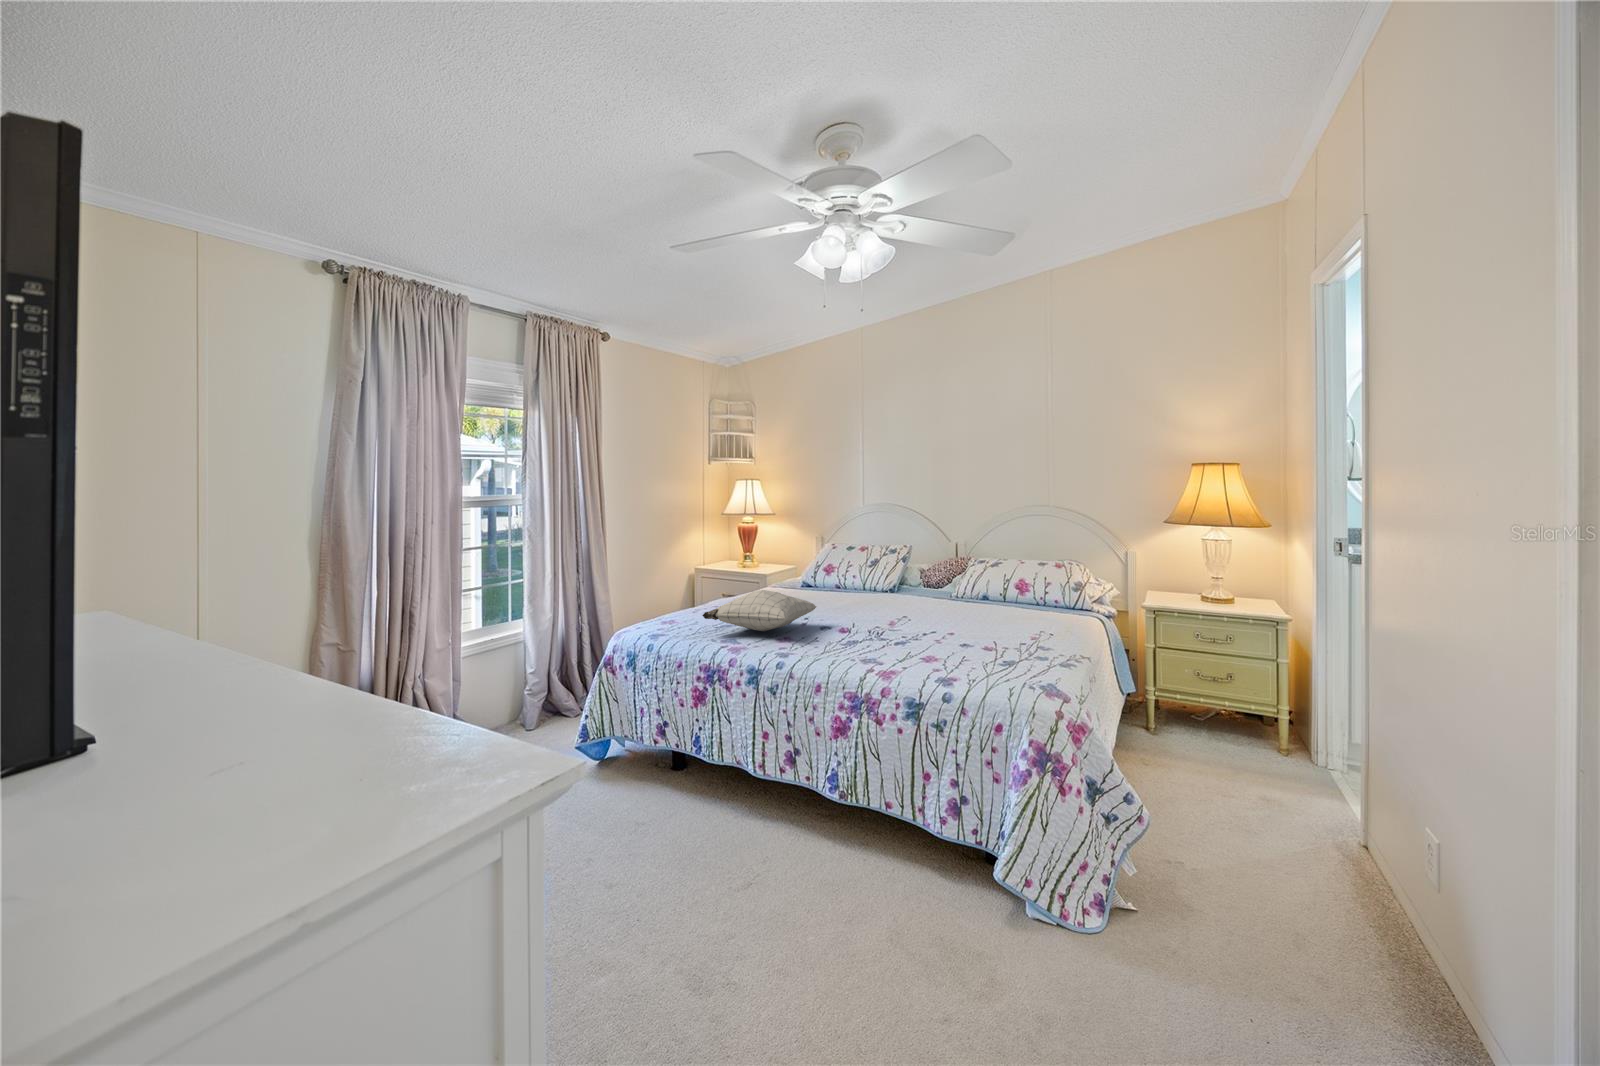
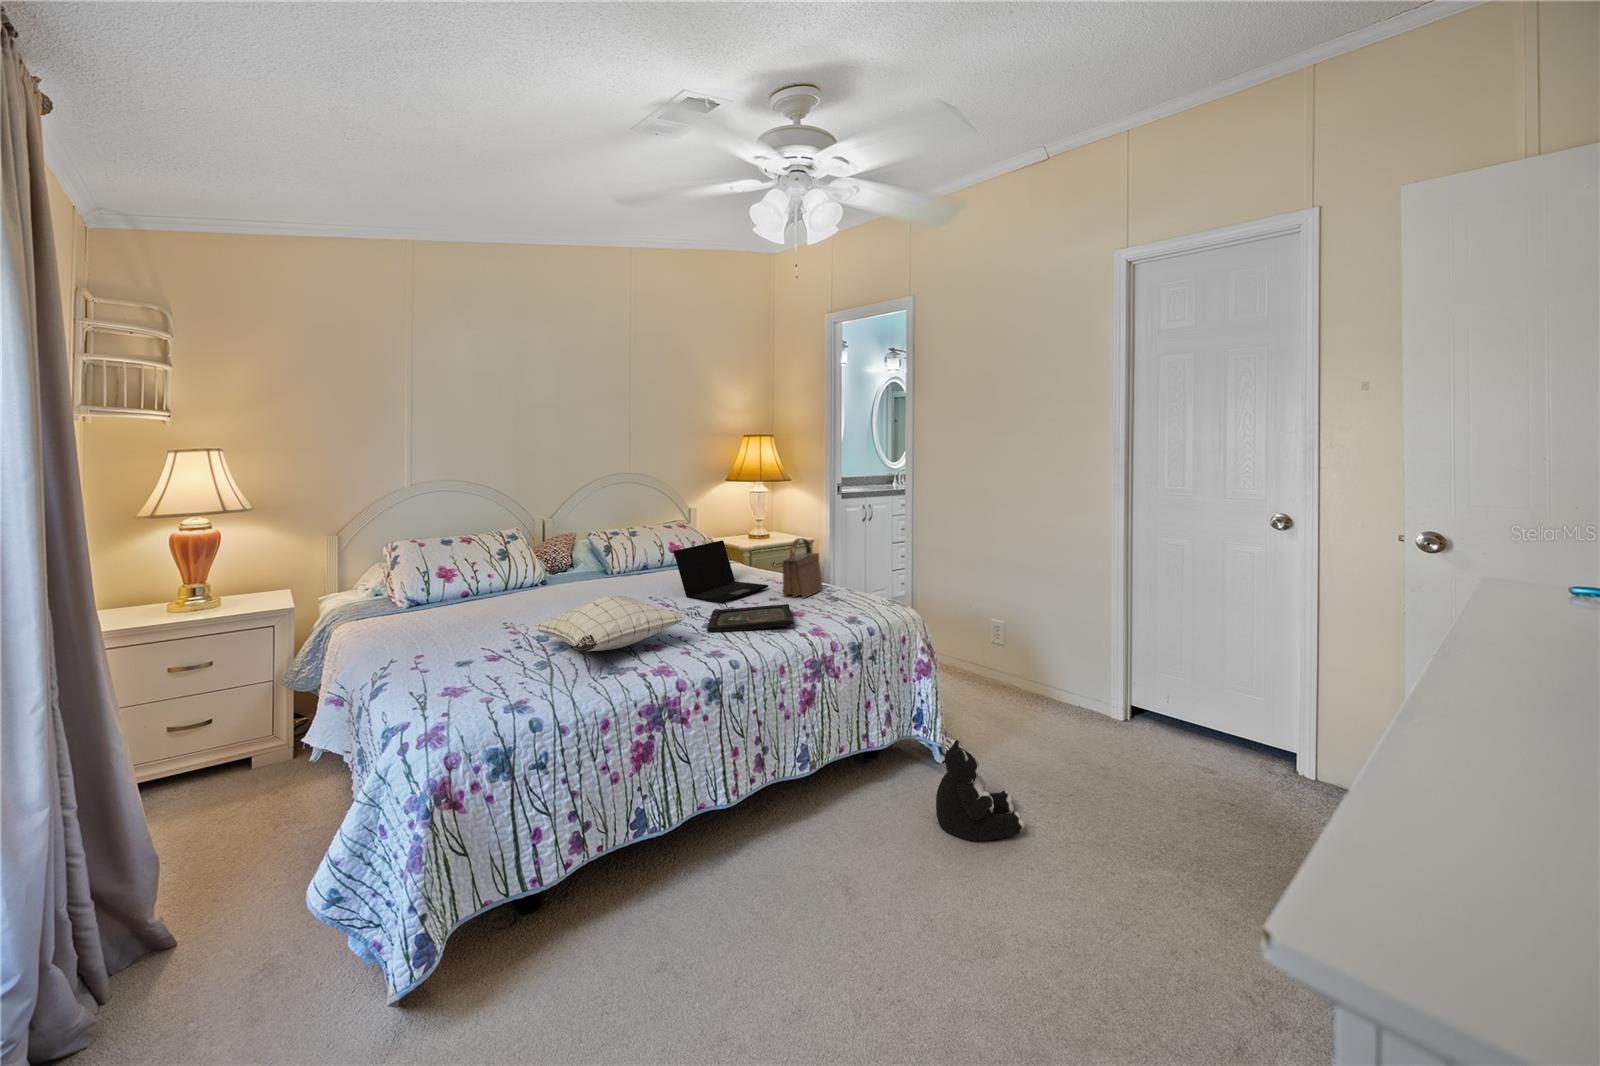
laptop: none [914,575,997,635] -> present [673,540,769,603]
handbag: none [980,580,1040,653] -> present [783,538,822,598]
tray: none [830,633,930,657] -> present [707,604,793,633]
plush toy: none [824,833,927,984] -> present [936,740,1025,841]

